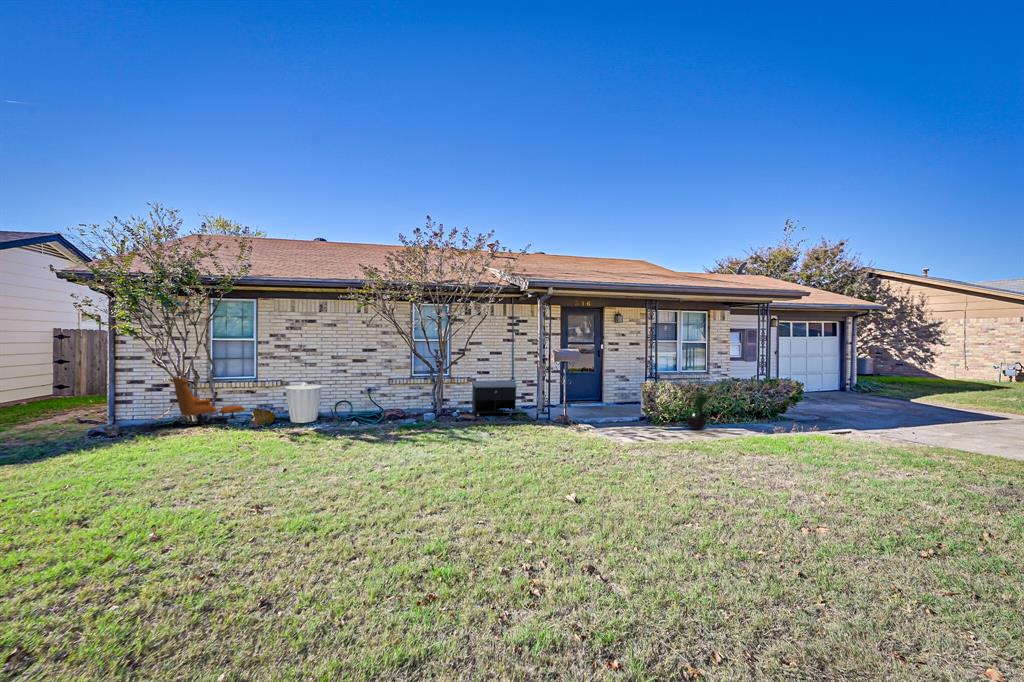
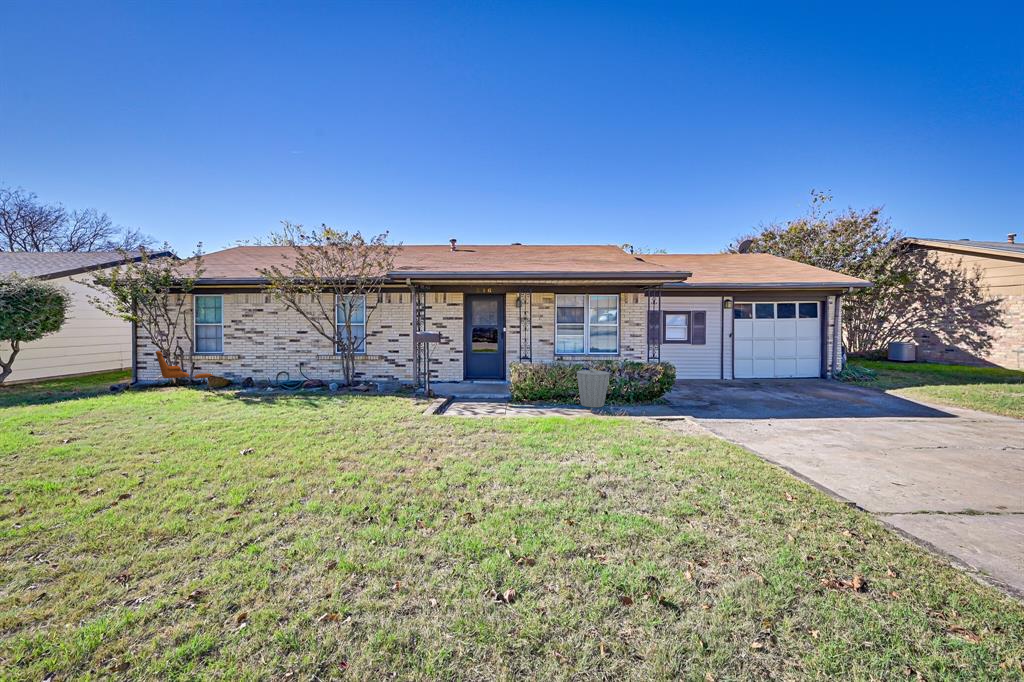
storage bench: present [472,381,516,416] -> none [375,358,417,388]
trash can: present [285,382,322,423] -> present [577,368,610,407]
potted tree: present [687,393,710,429] -> none [531,366,554,404]

